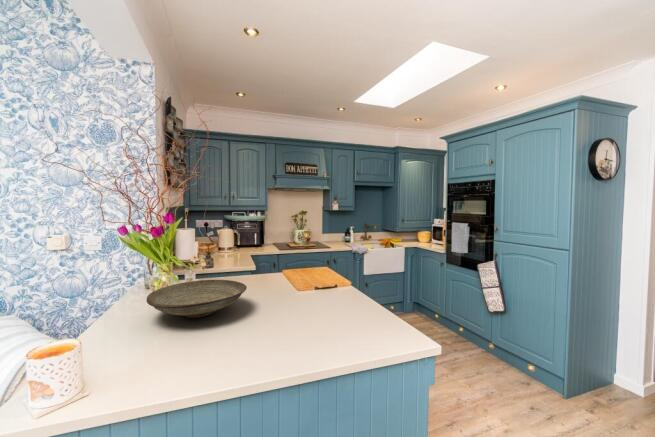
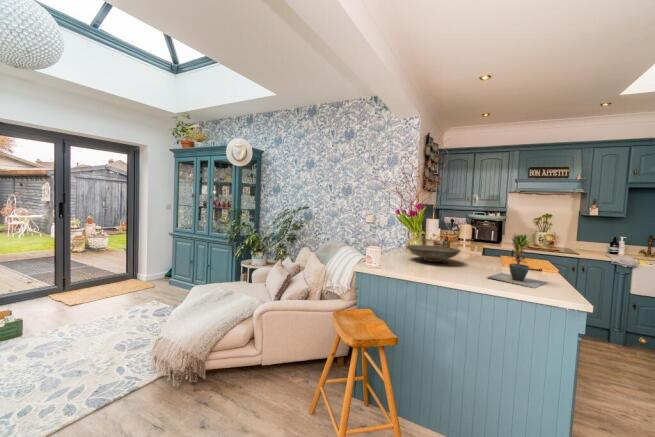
potted plant: none [304,254,376,340] -> present [488,234,547,288]

